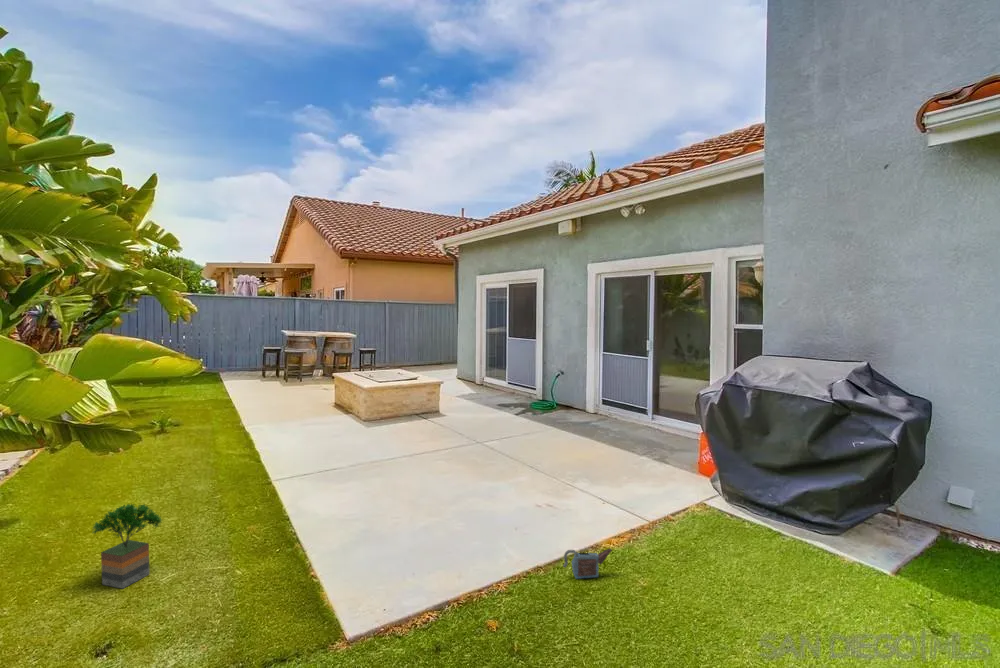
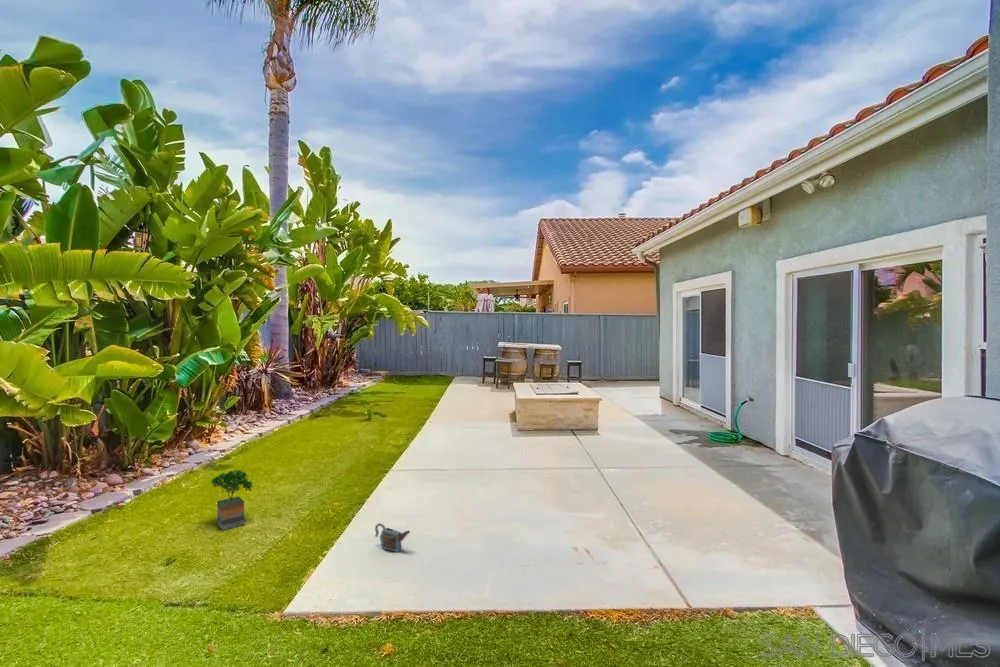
watering can: present [563,549,612,579] -> present [375,523,410,552]

